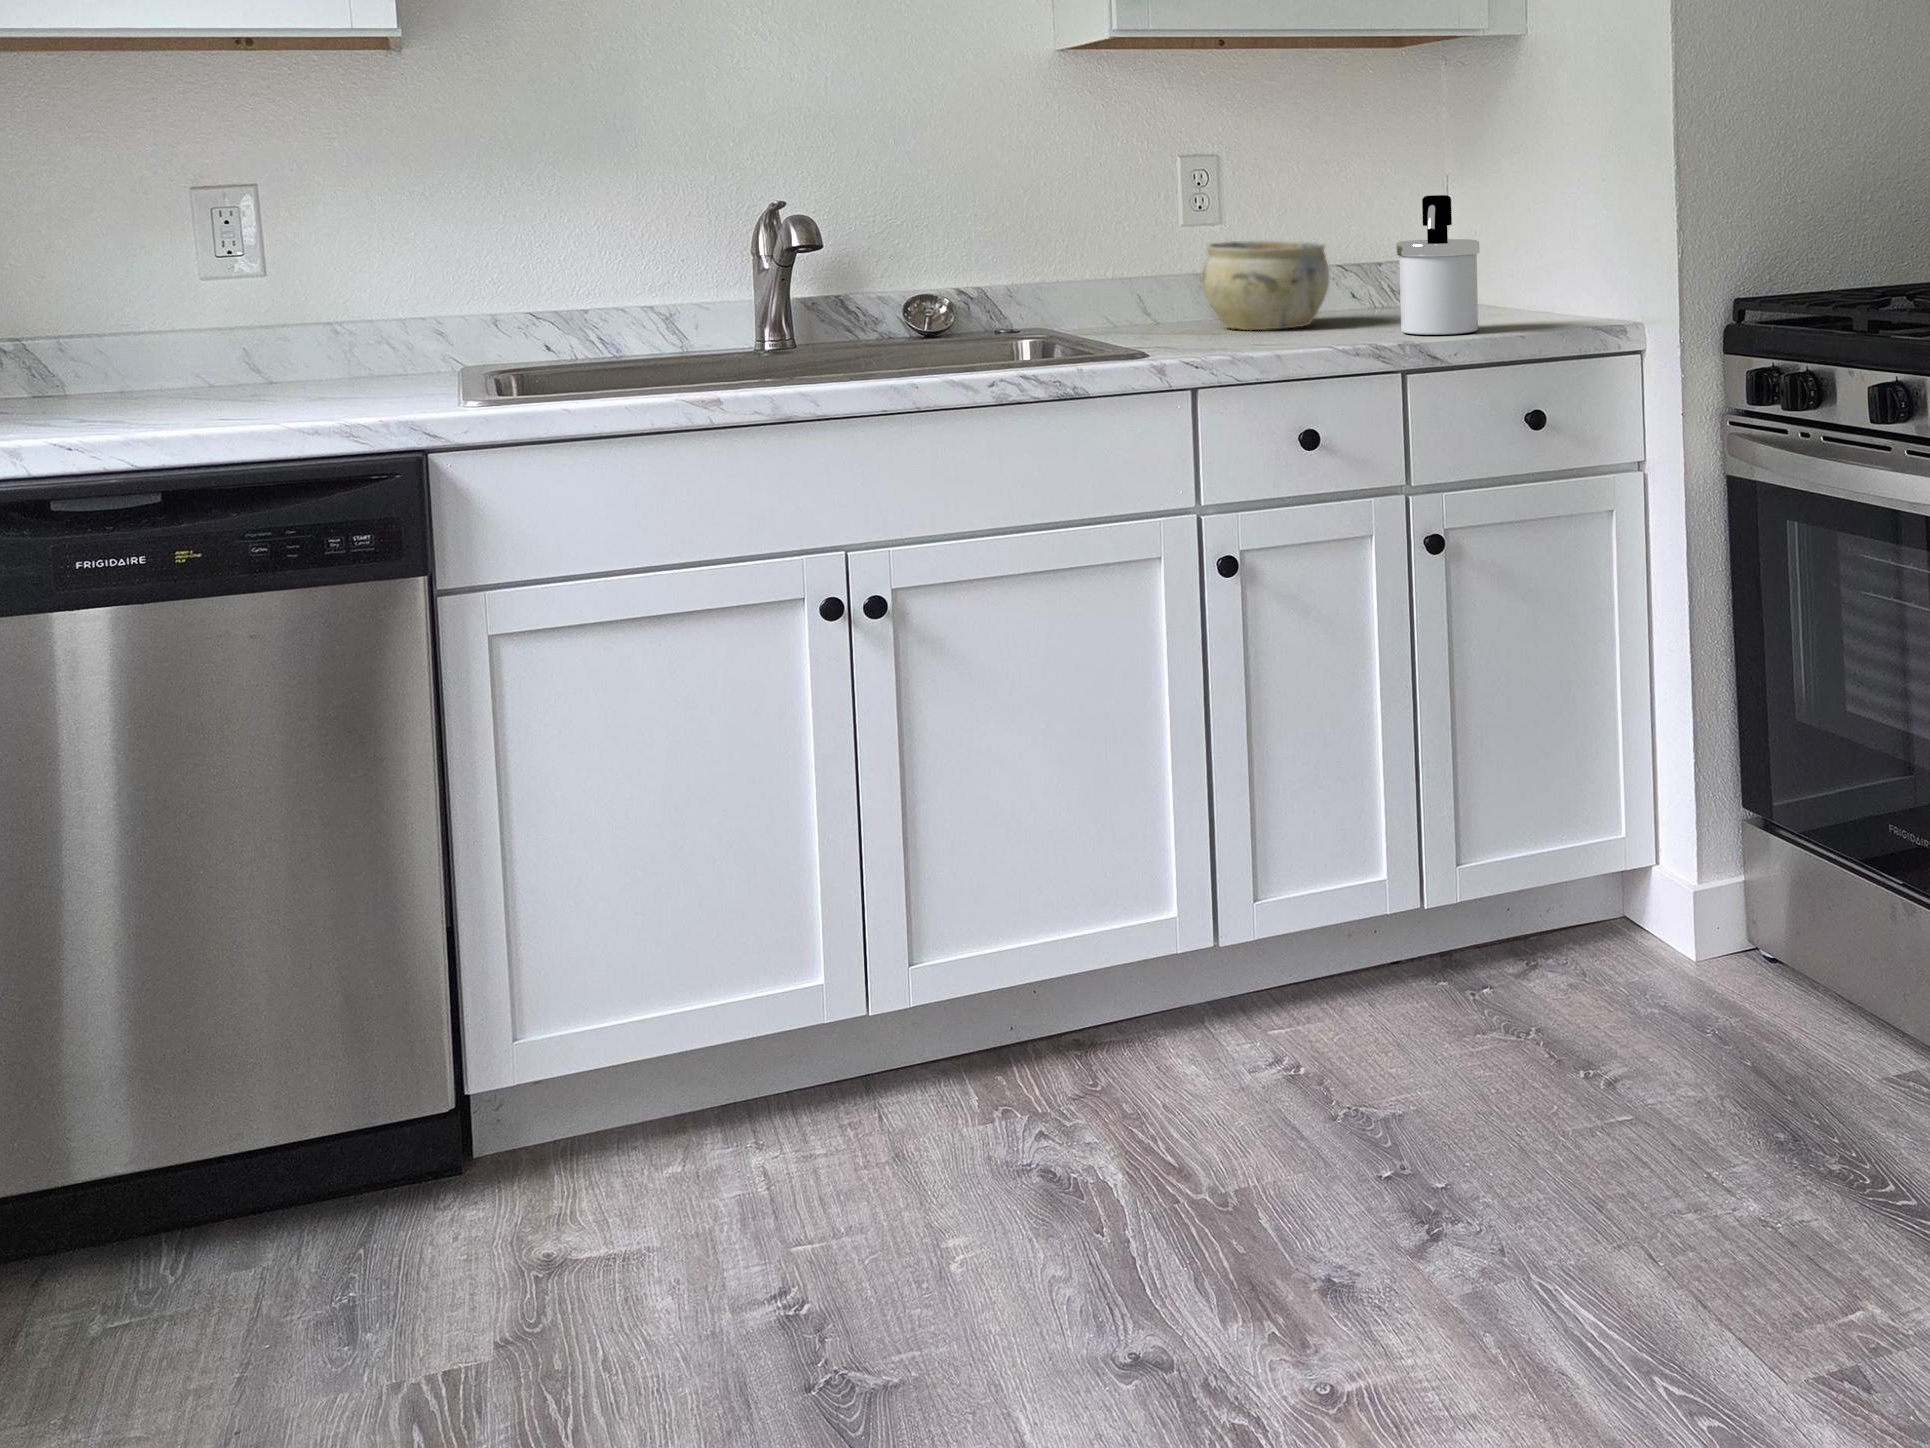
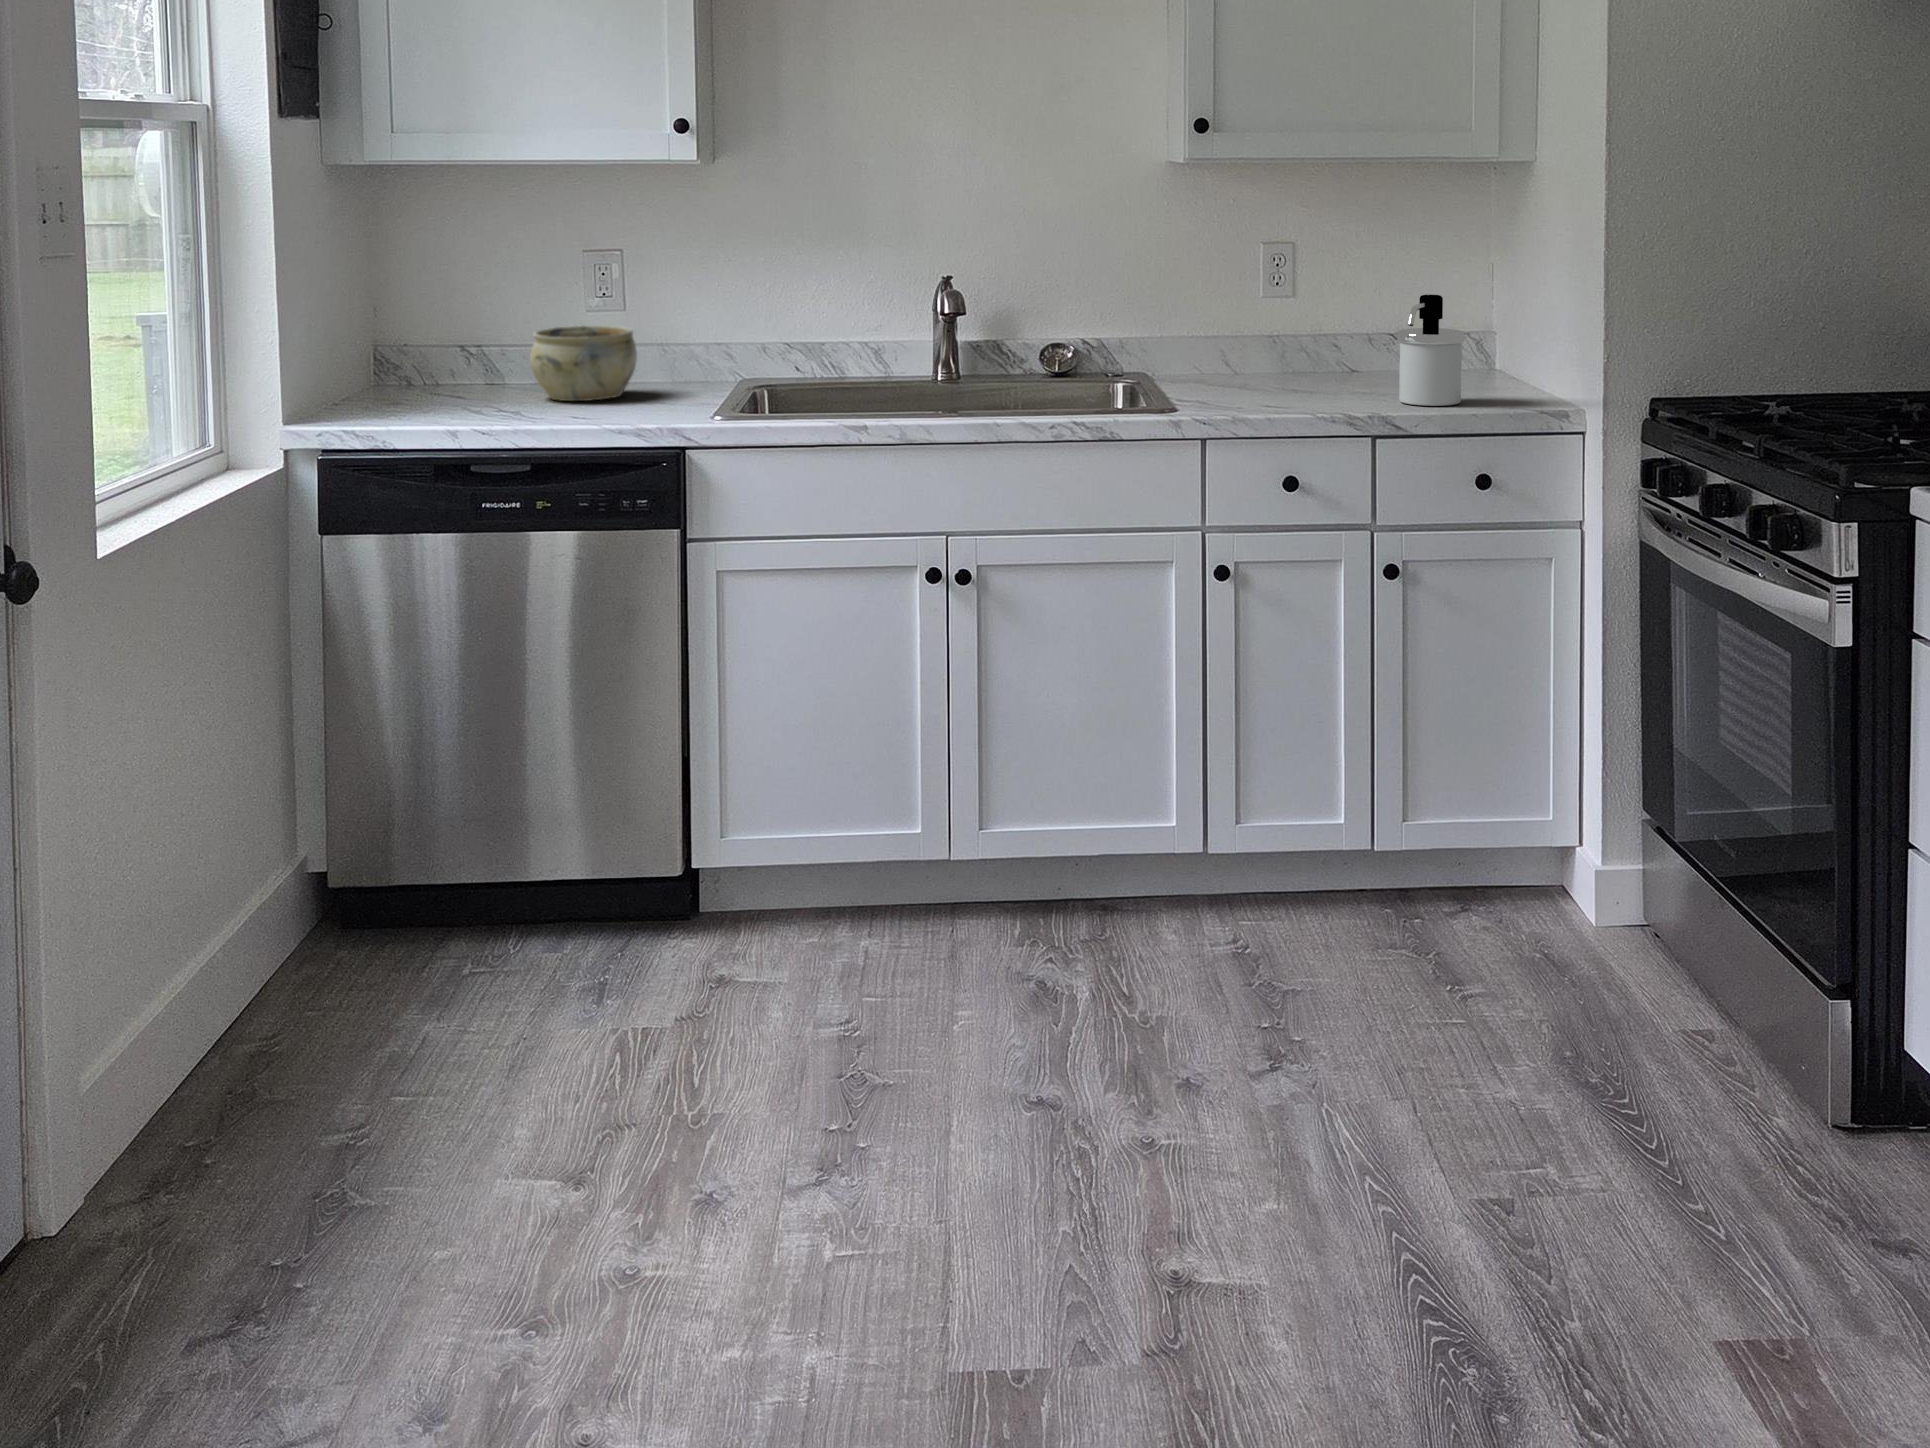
ceramic bowl: present [1201,240,1329,330] -> present [530,325,637,401]

